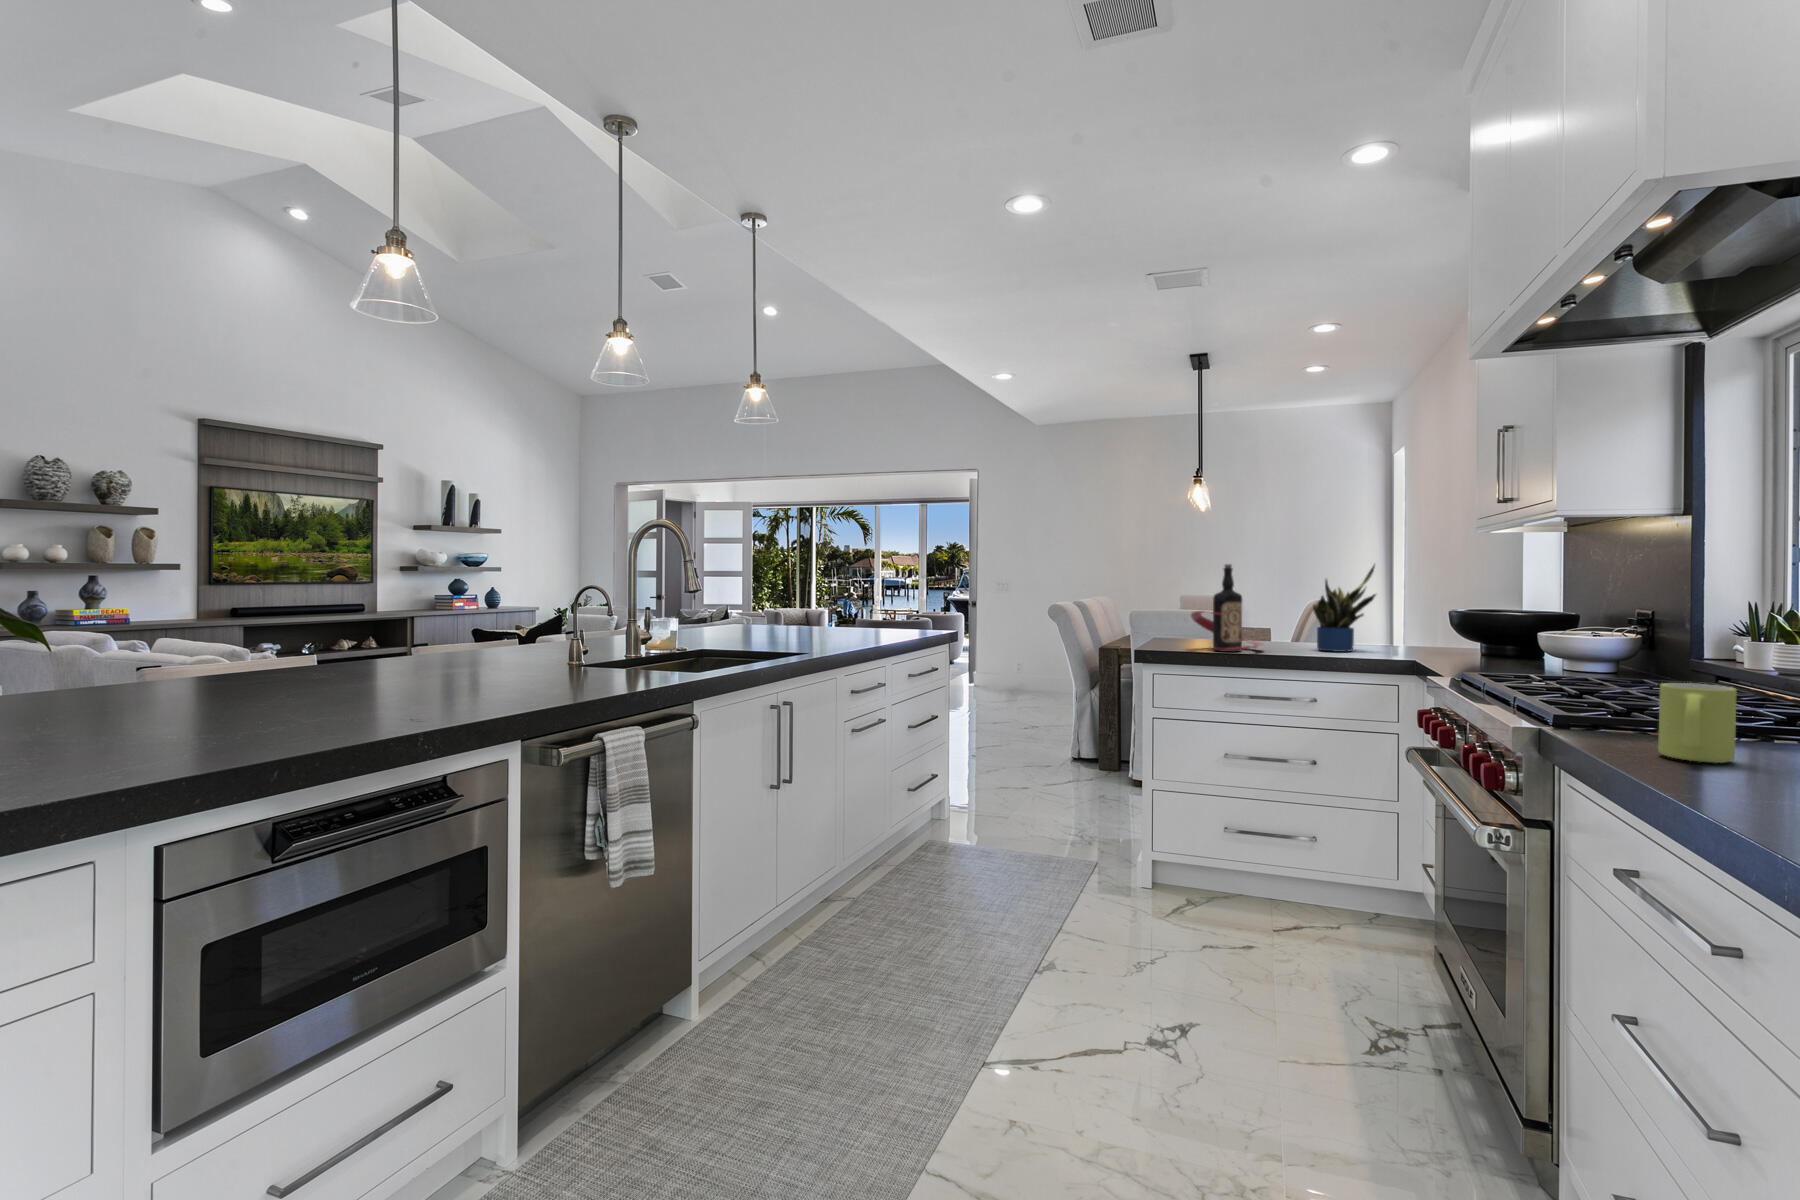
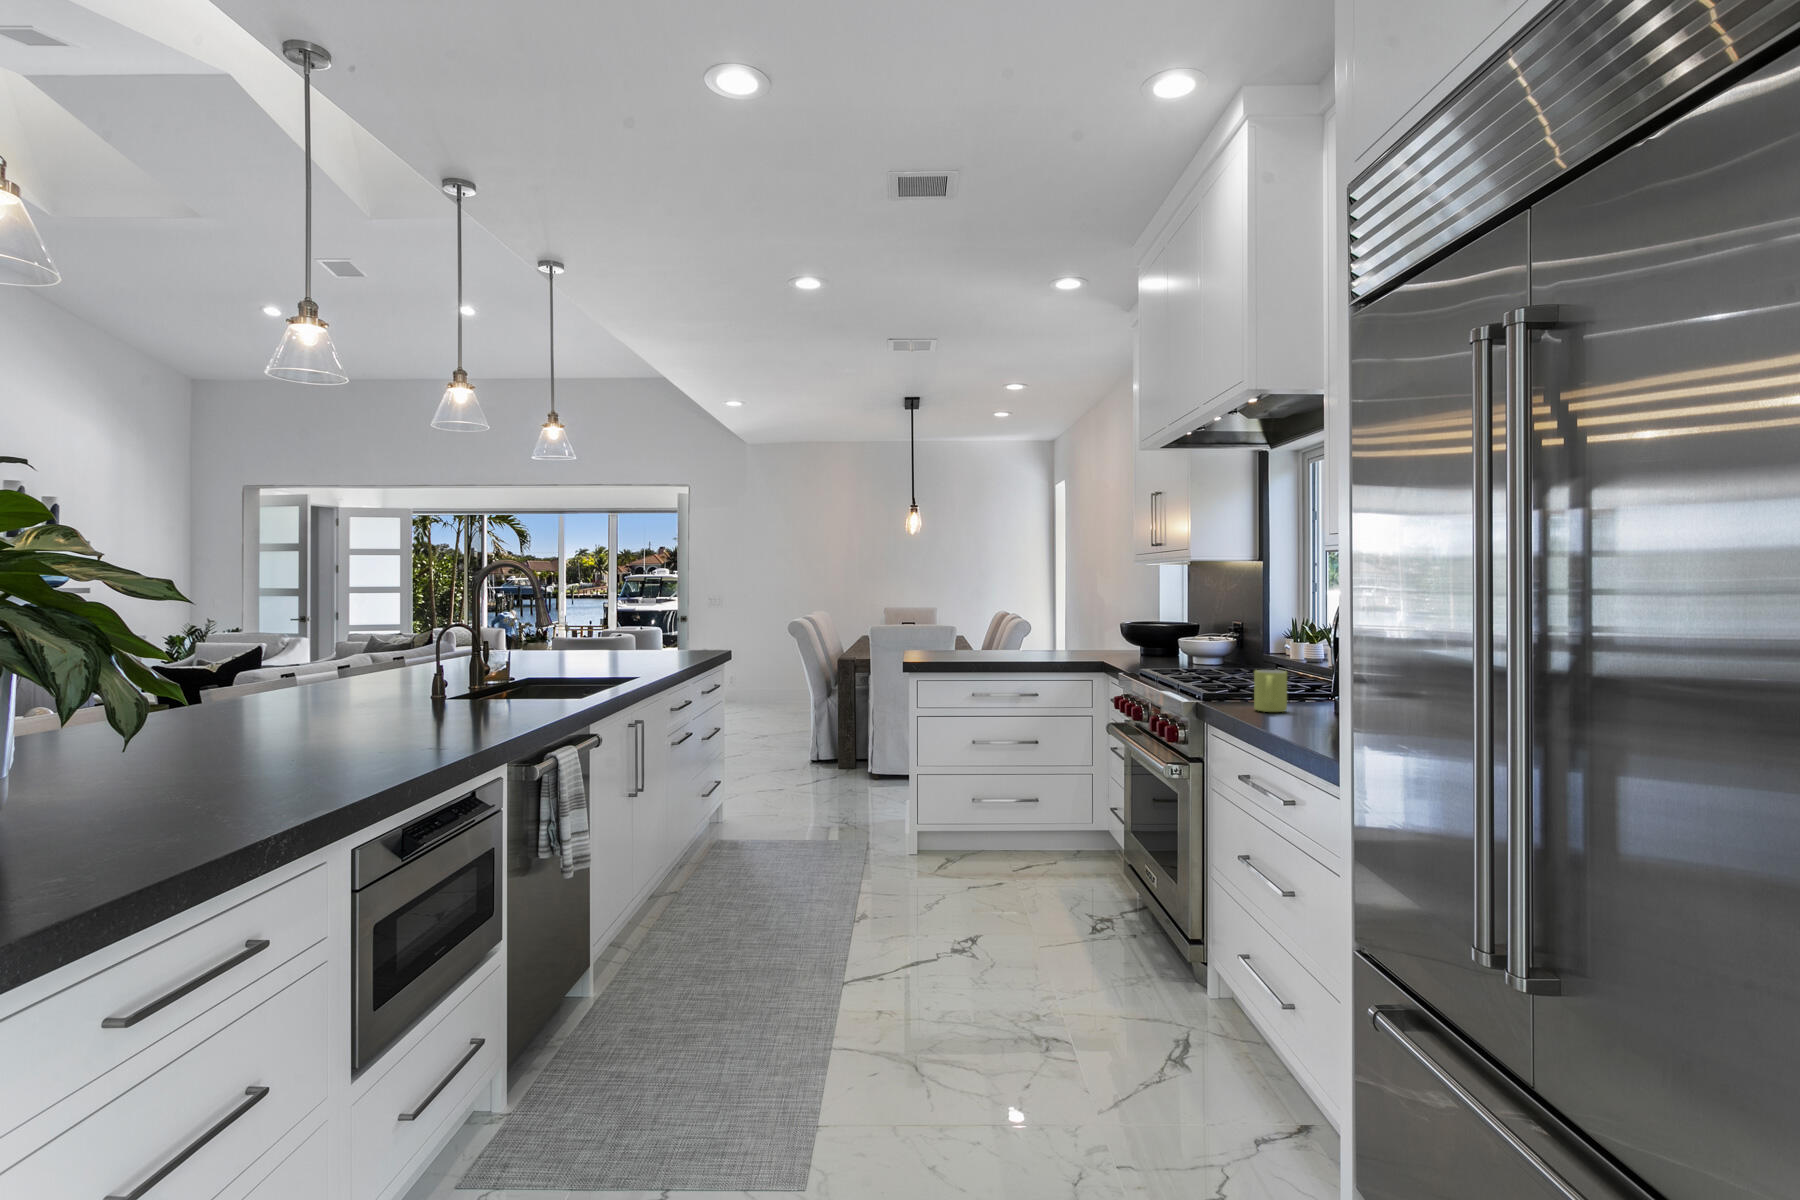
bottle: present [1191,564,1264,652] -> none [947,591,1001,660]
potted plant: present [1313,565,1376,652] -> none [1033,590,1077,657]

